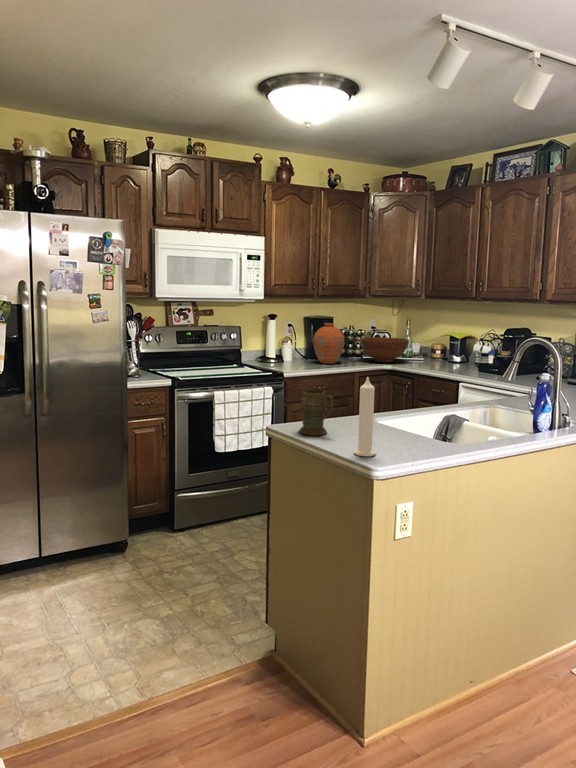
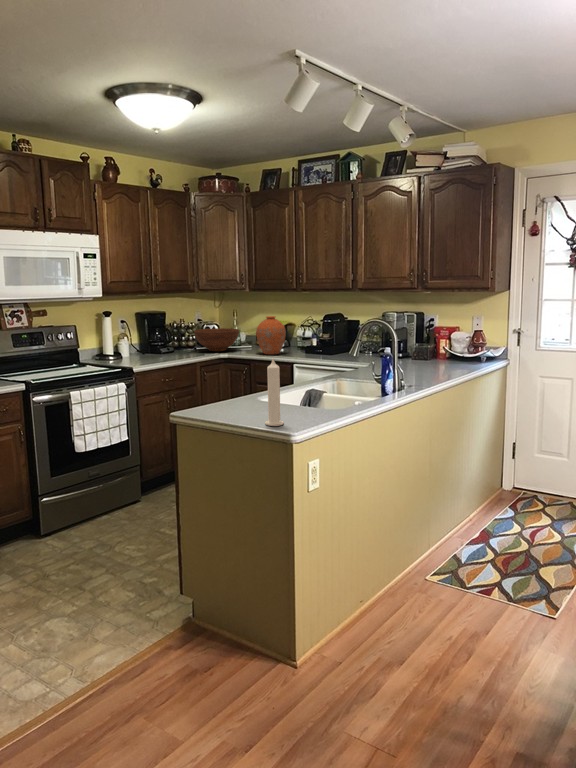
vase: present [313,323,344,364] -> present [256,316,286,355]
mug: present [299,390,334,435] -> none [203,375,236,416]

